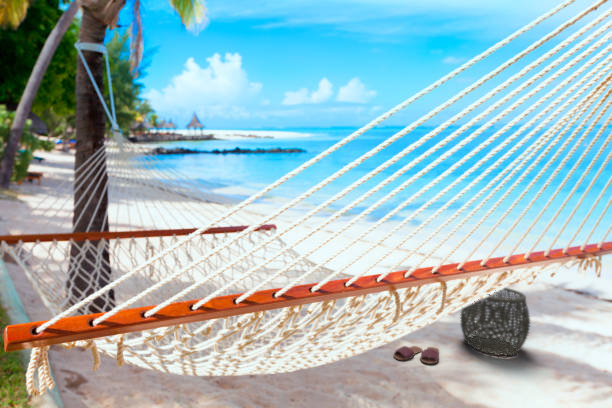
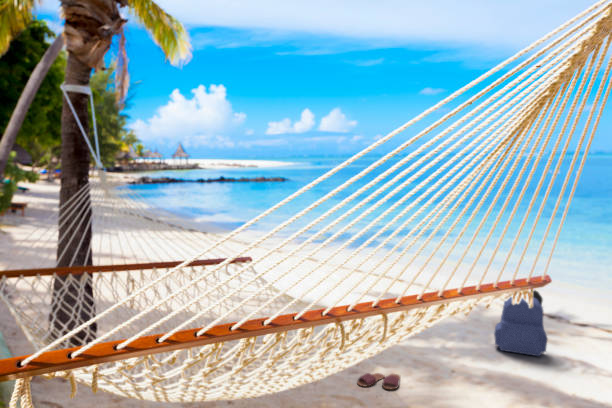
backpack: none [535,257,594,330] -> present [494,290,547,356]
woven basket: present [460,288,530,355] -> none [421,315,485,381]

